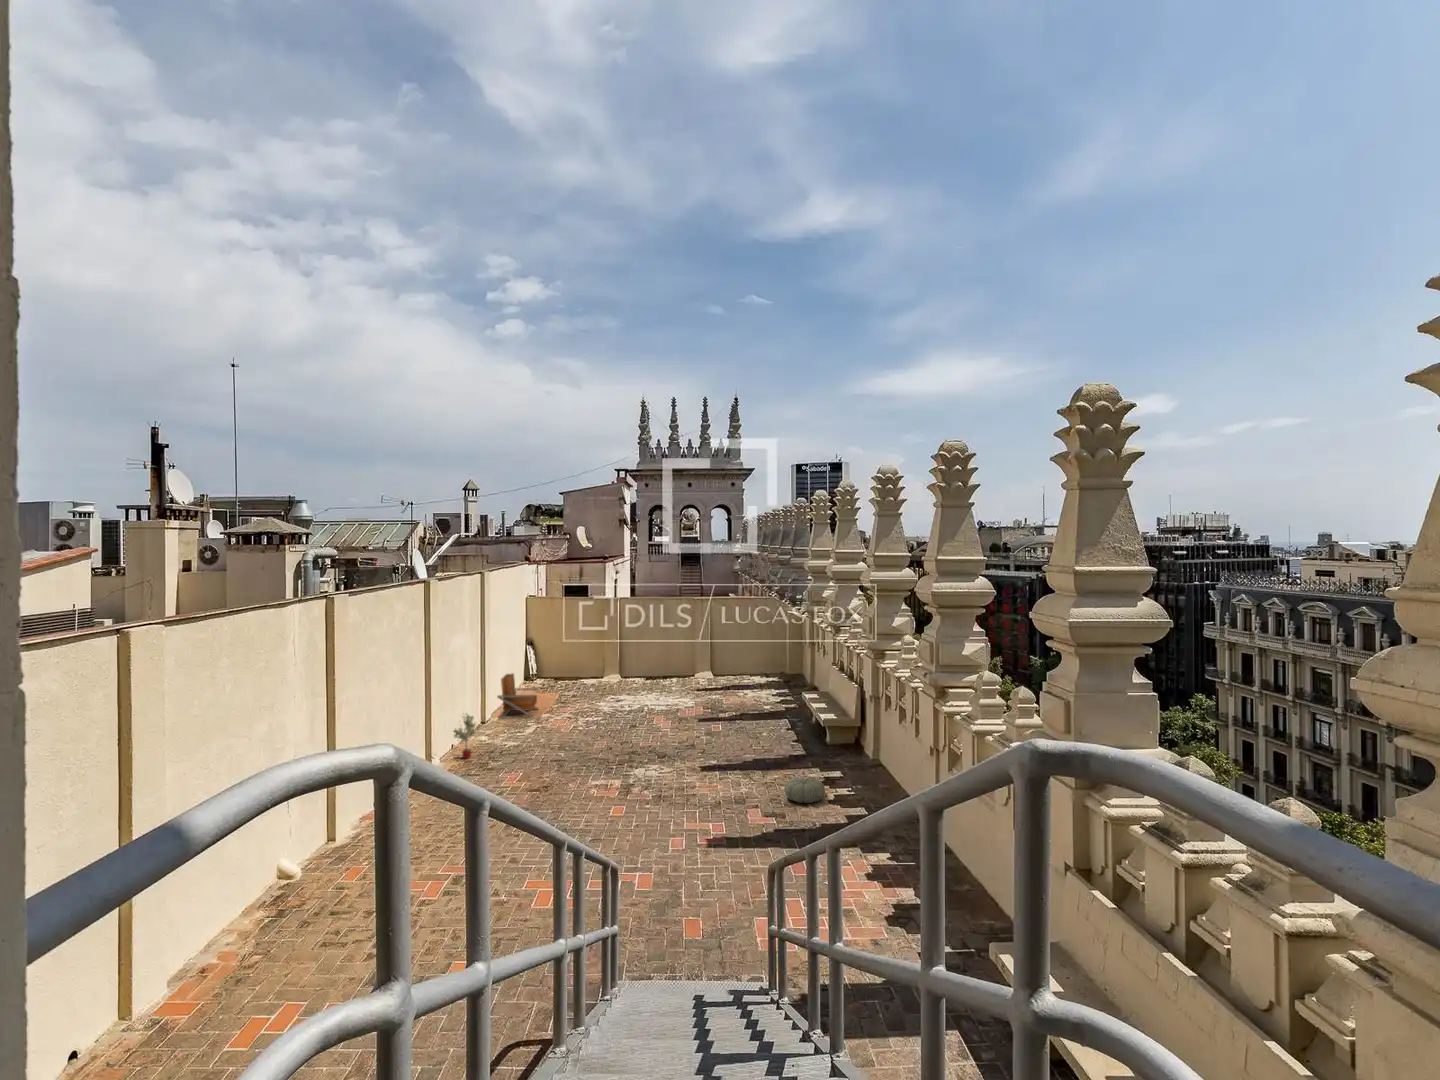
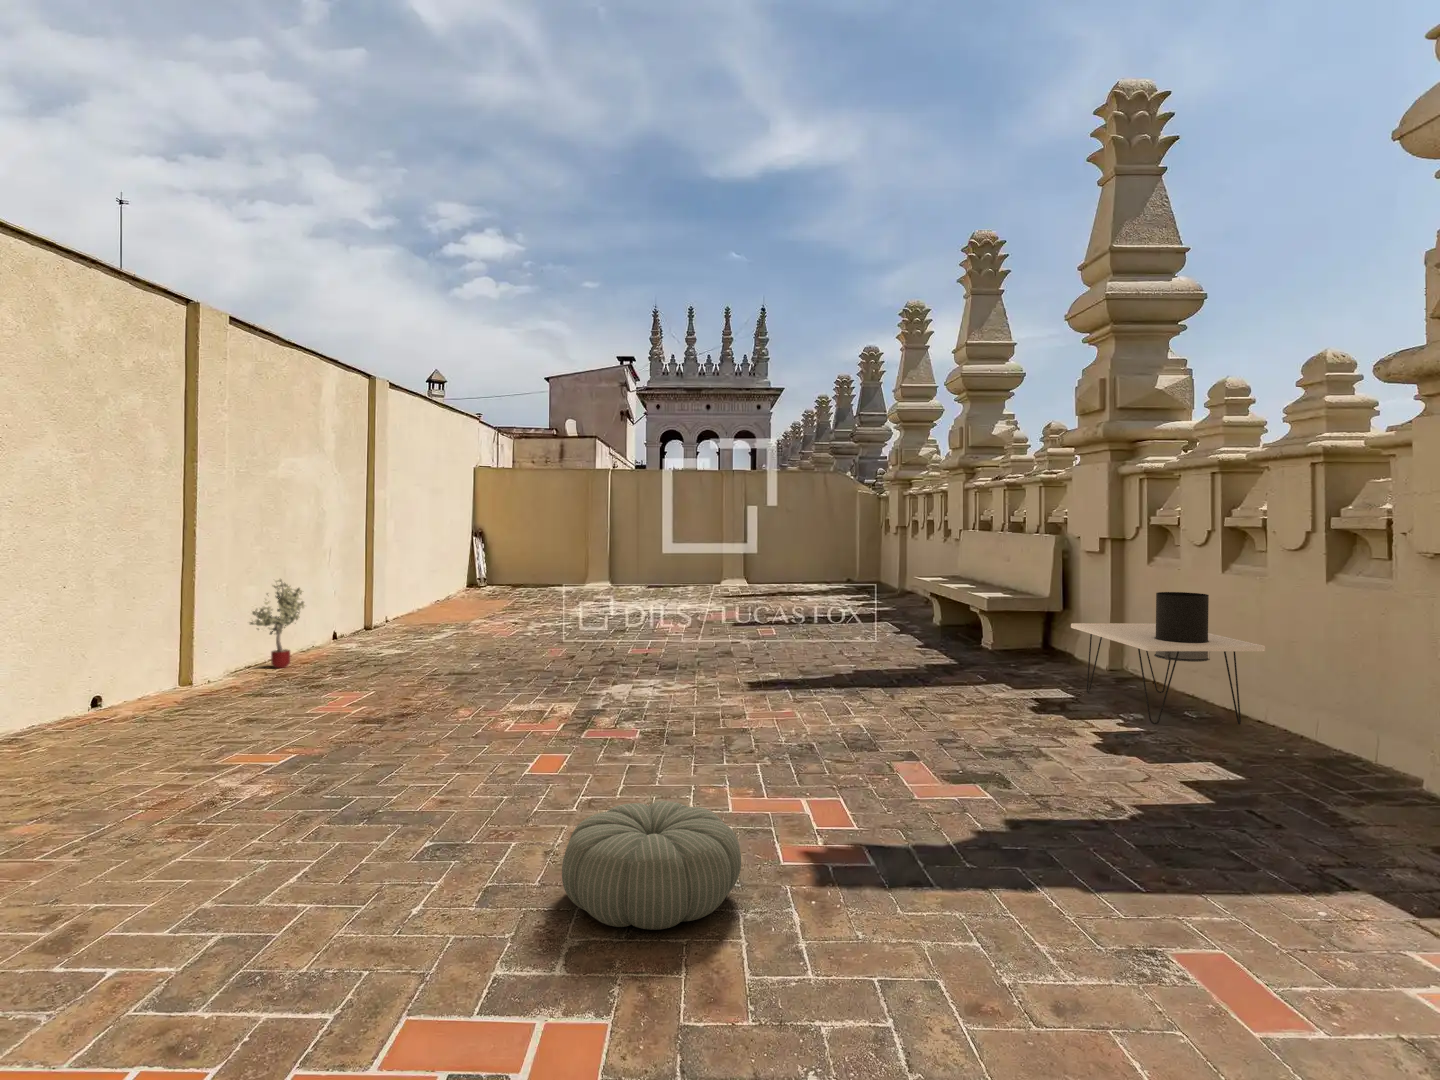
lounge chair: present [497,674,538,719] -> none [396,554,473,622]
side table: none [845,734,904,791] -> present [1071,592,1265,724]
pouf: present [785,778,825,803] -> present [562,801,741,930]

